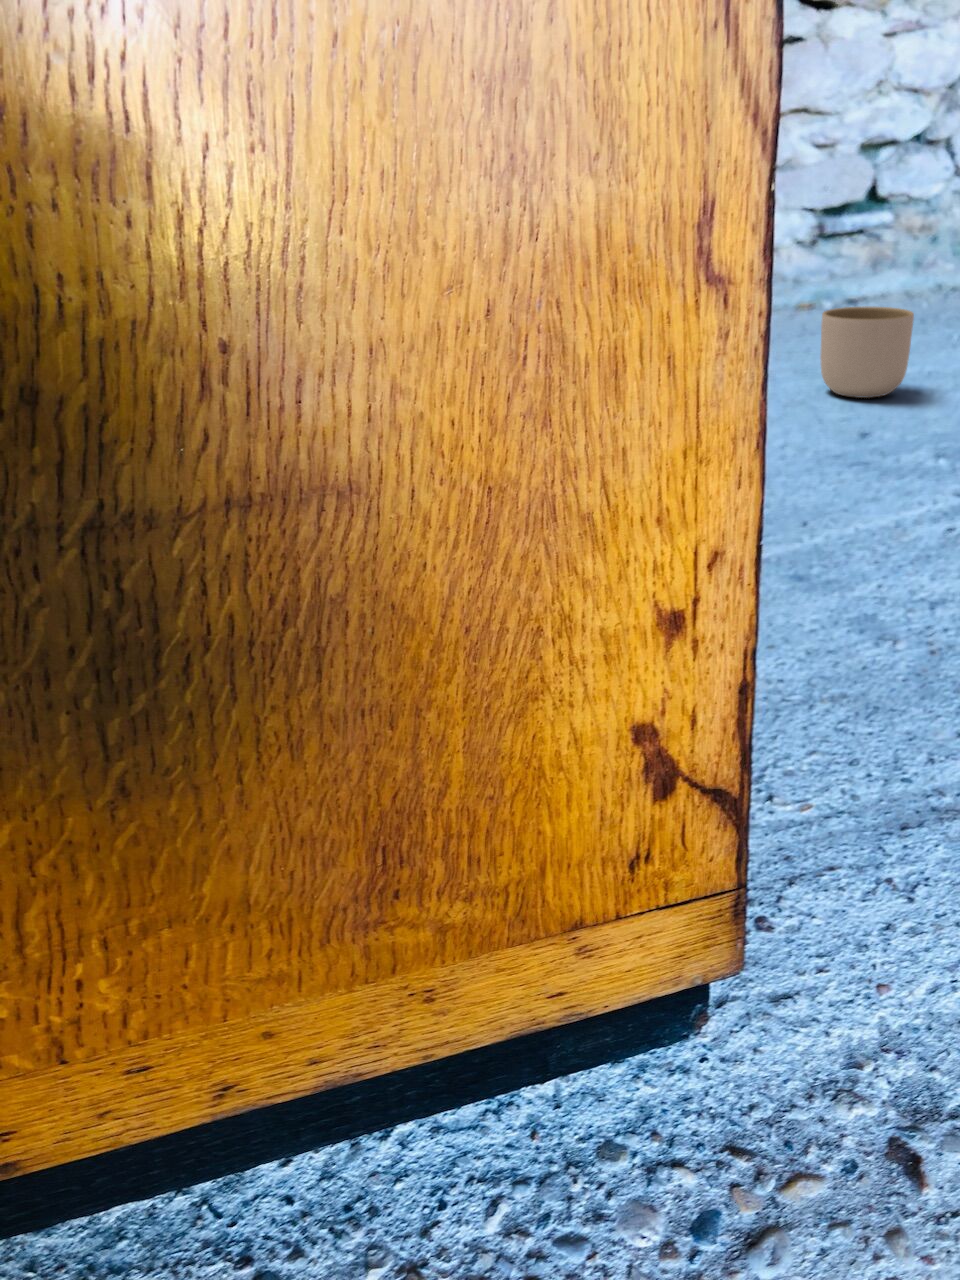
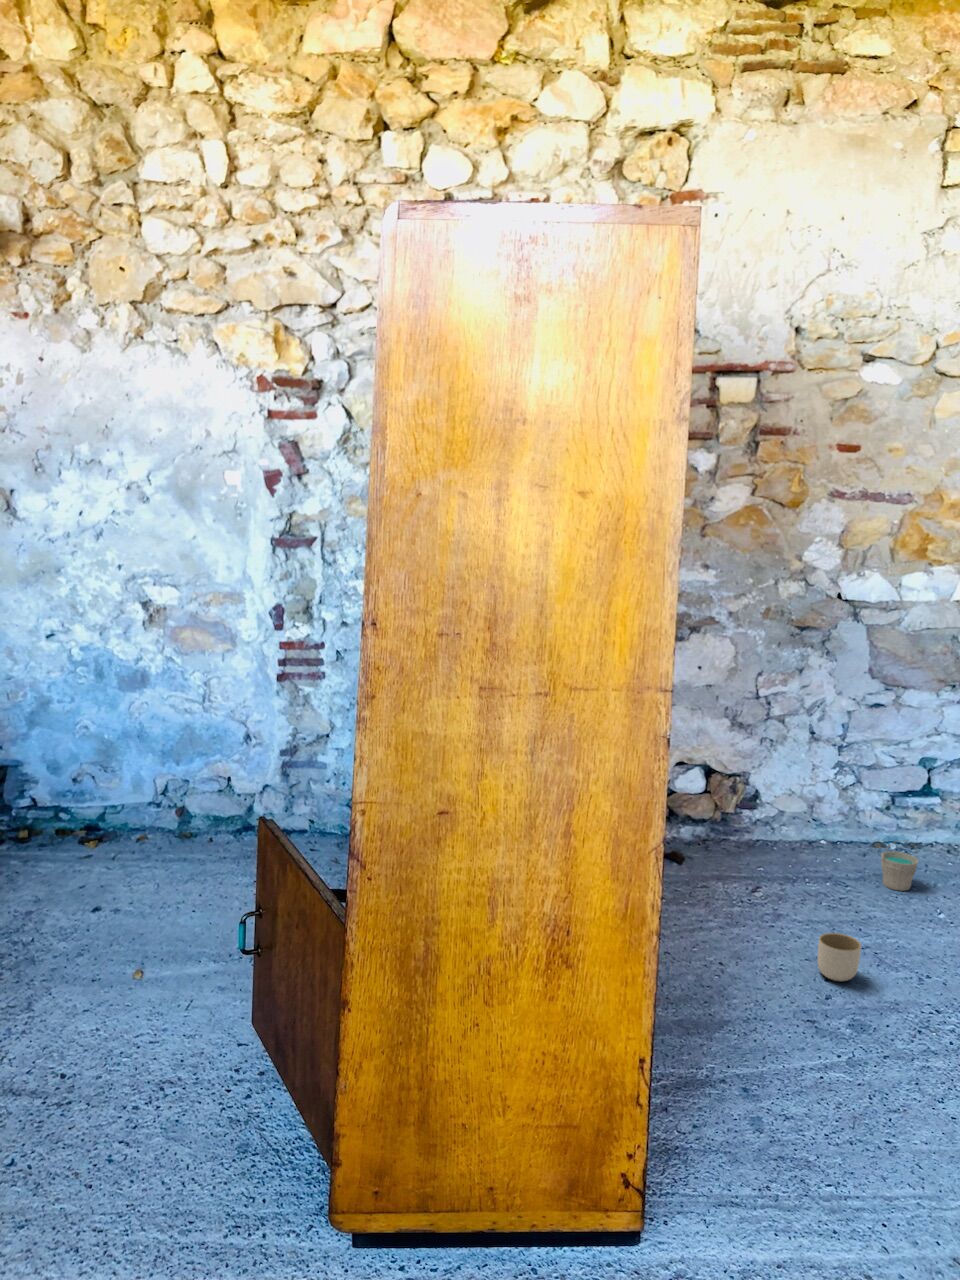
bucket: none [844,210,914,306] -> present [881,841,918,891]

